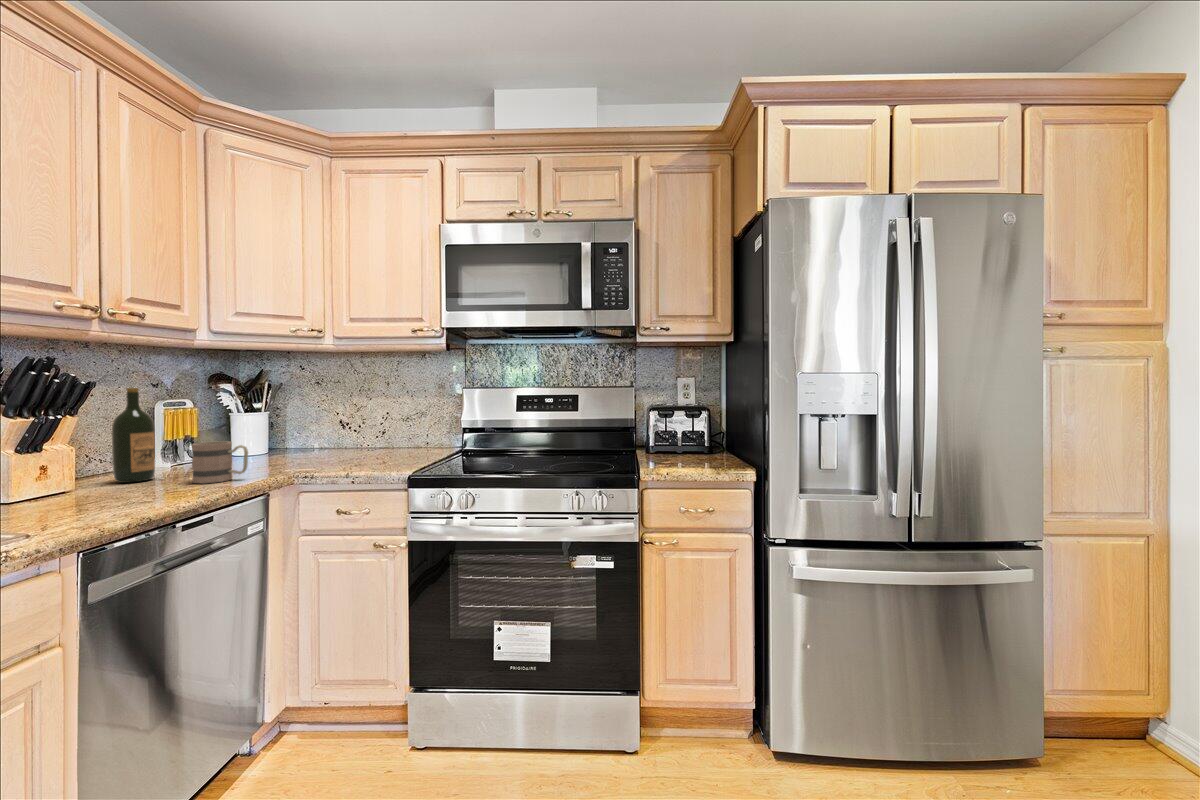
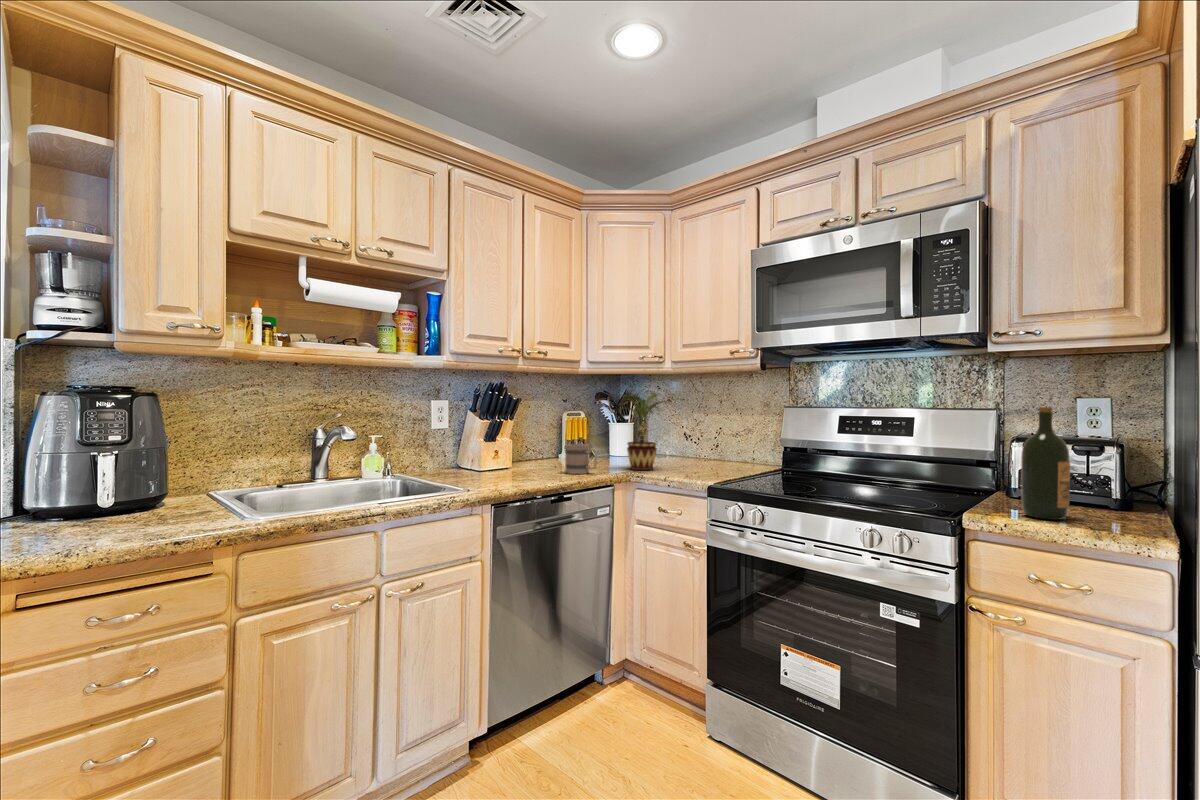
potted plant: none [266,373,346,467] -> present [618,393,669,470]
wine bottle: present [112,388,155,483] -> present [1021,407,1070,520]

